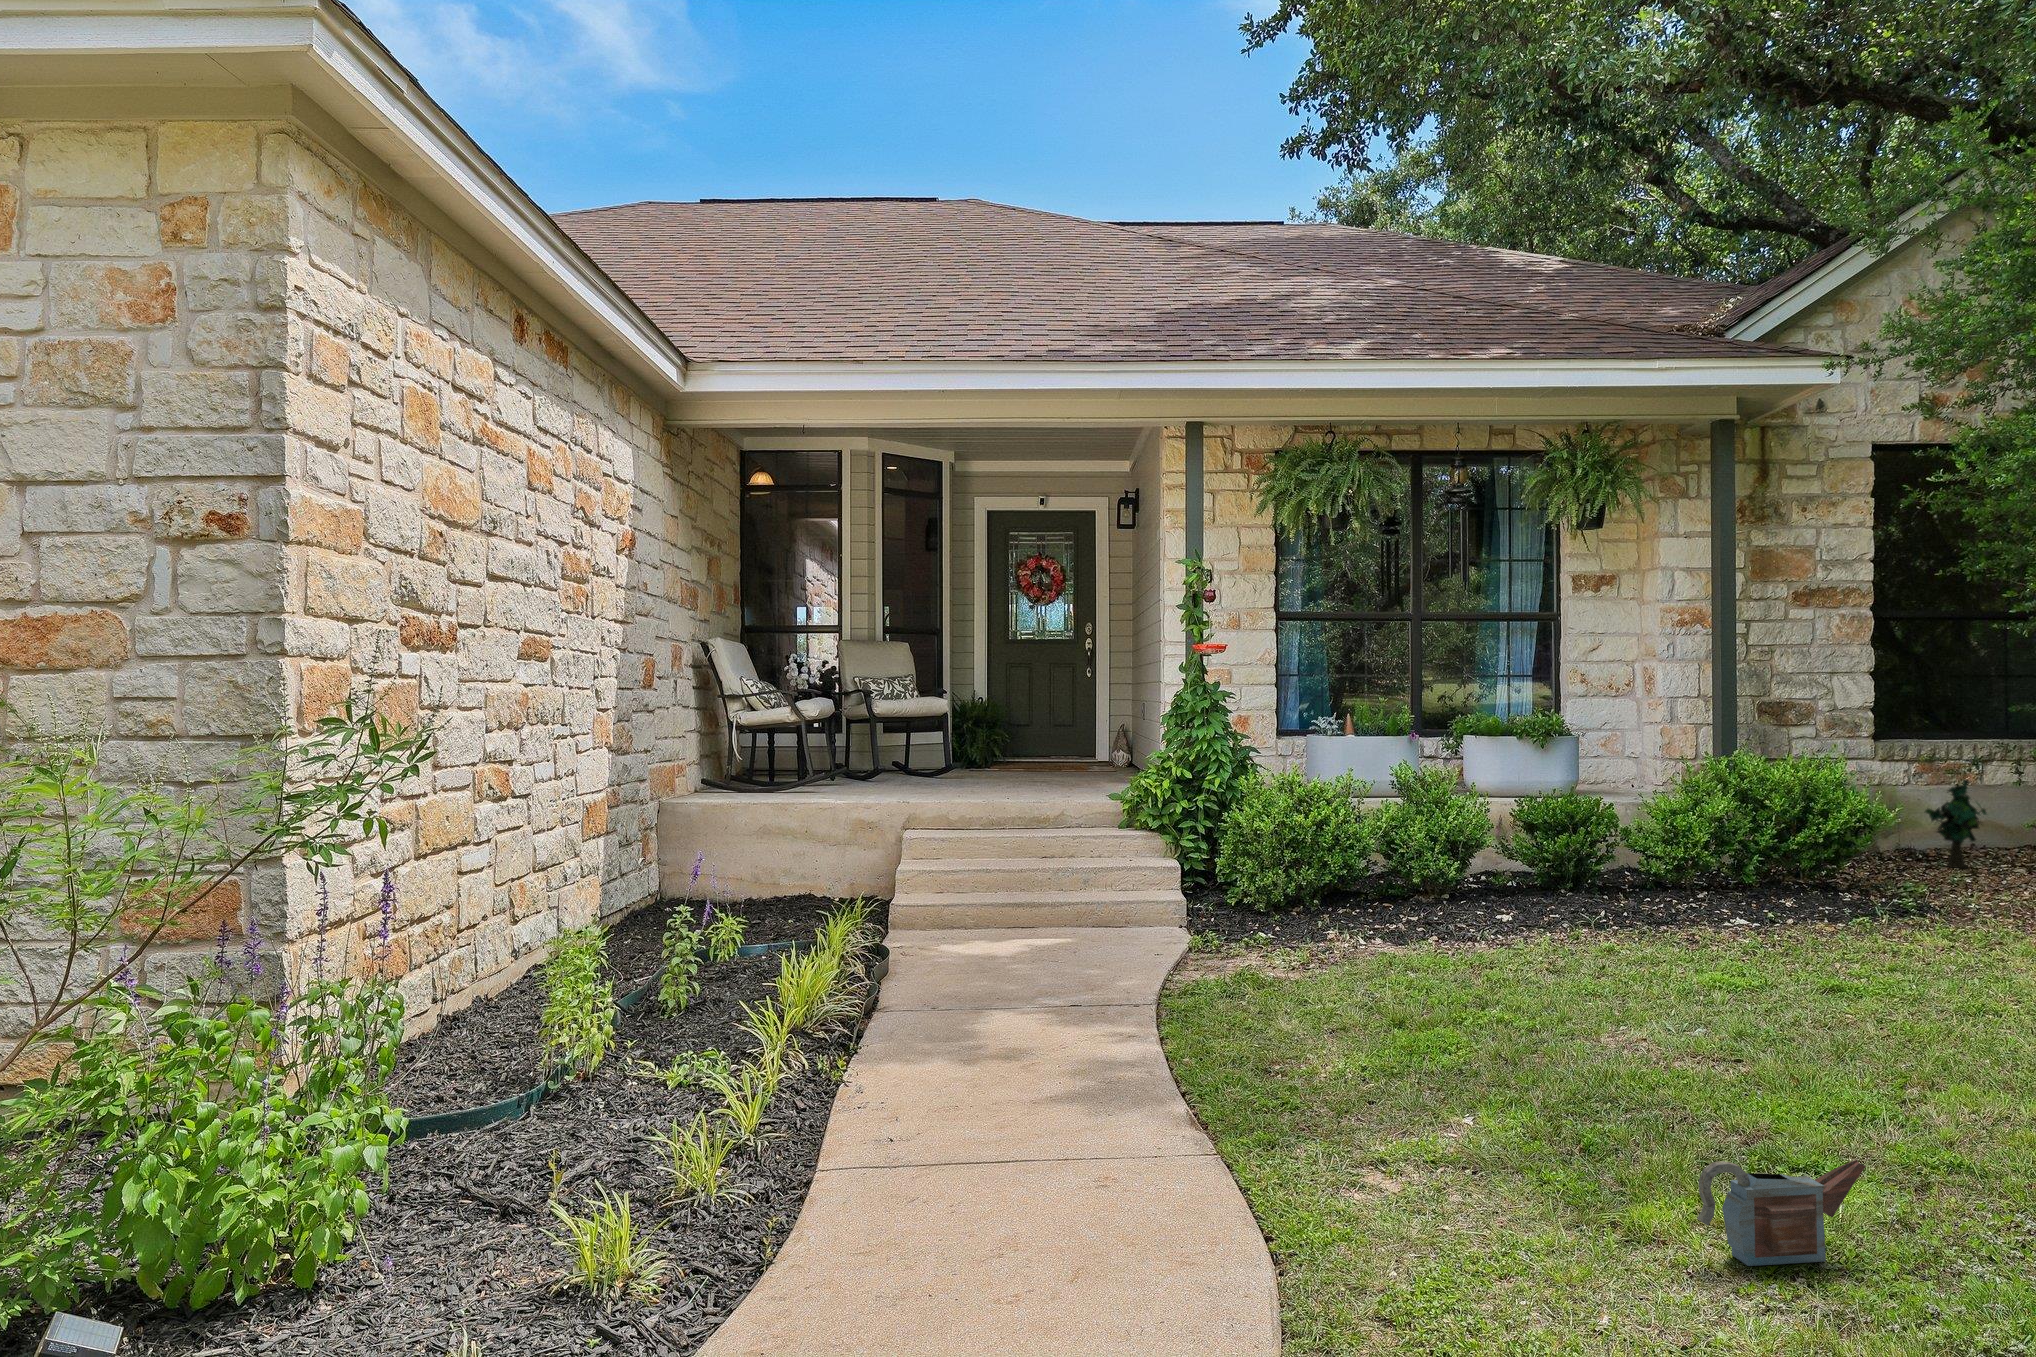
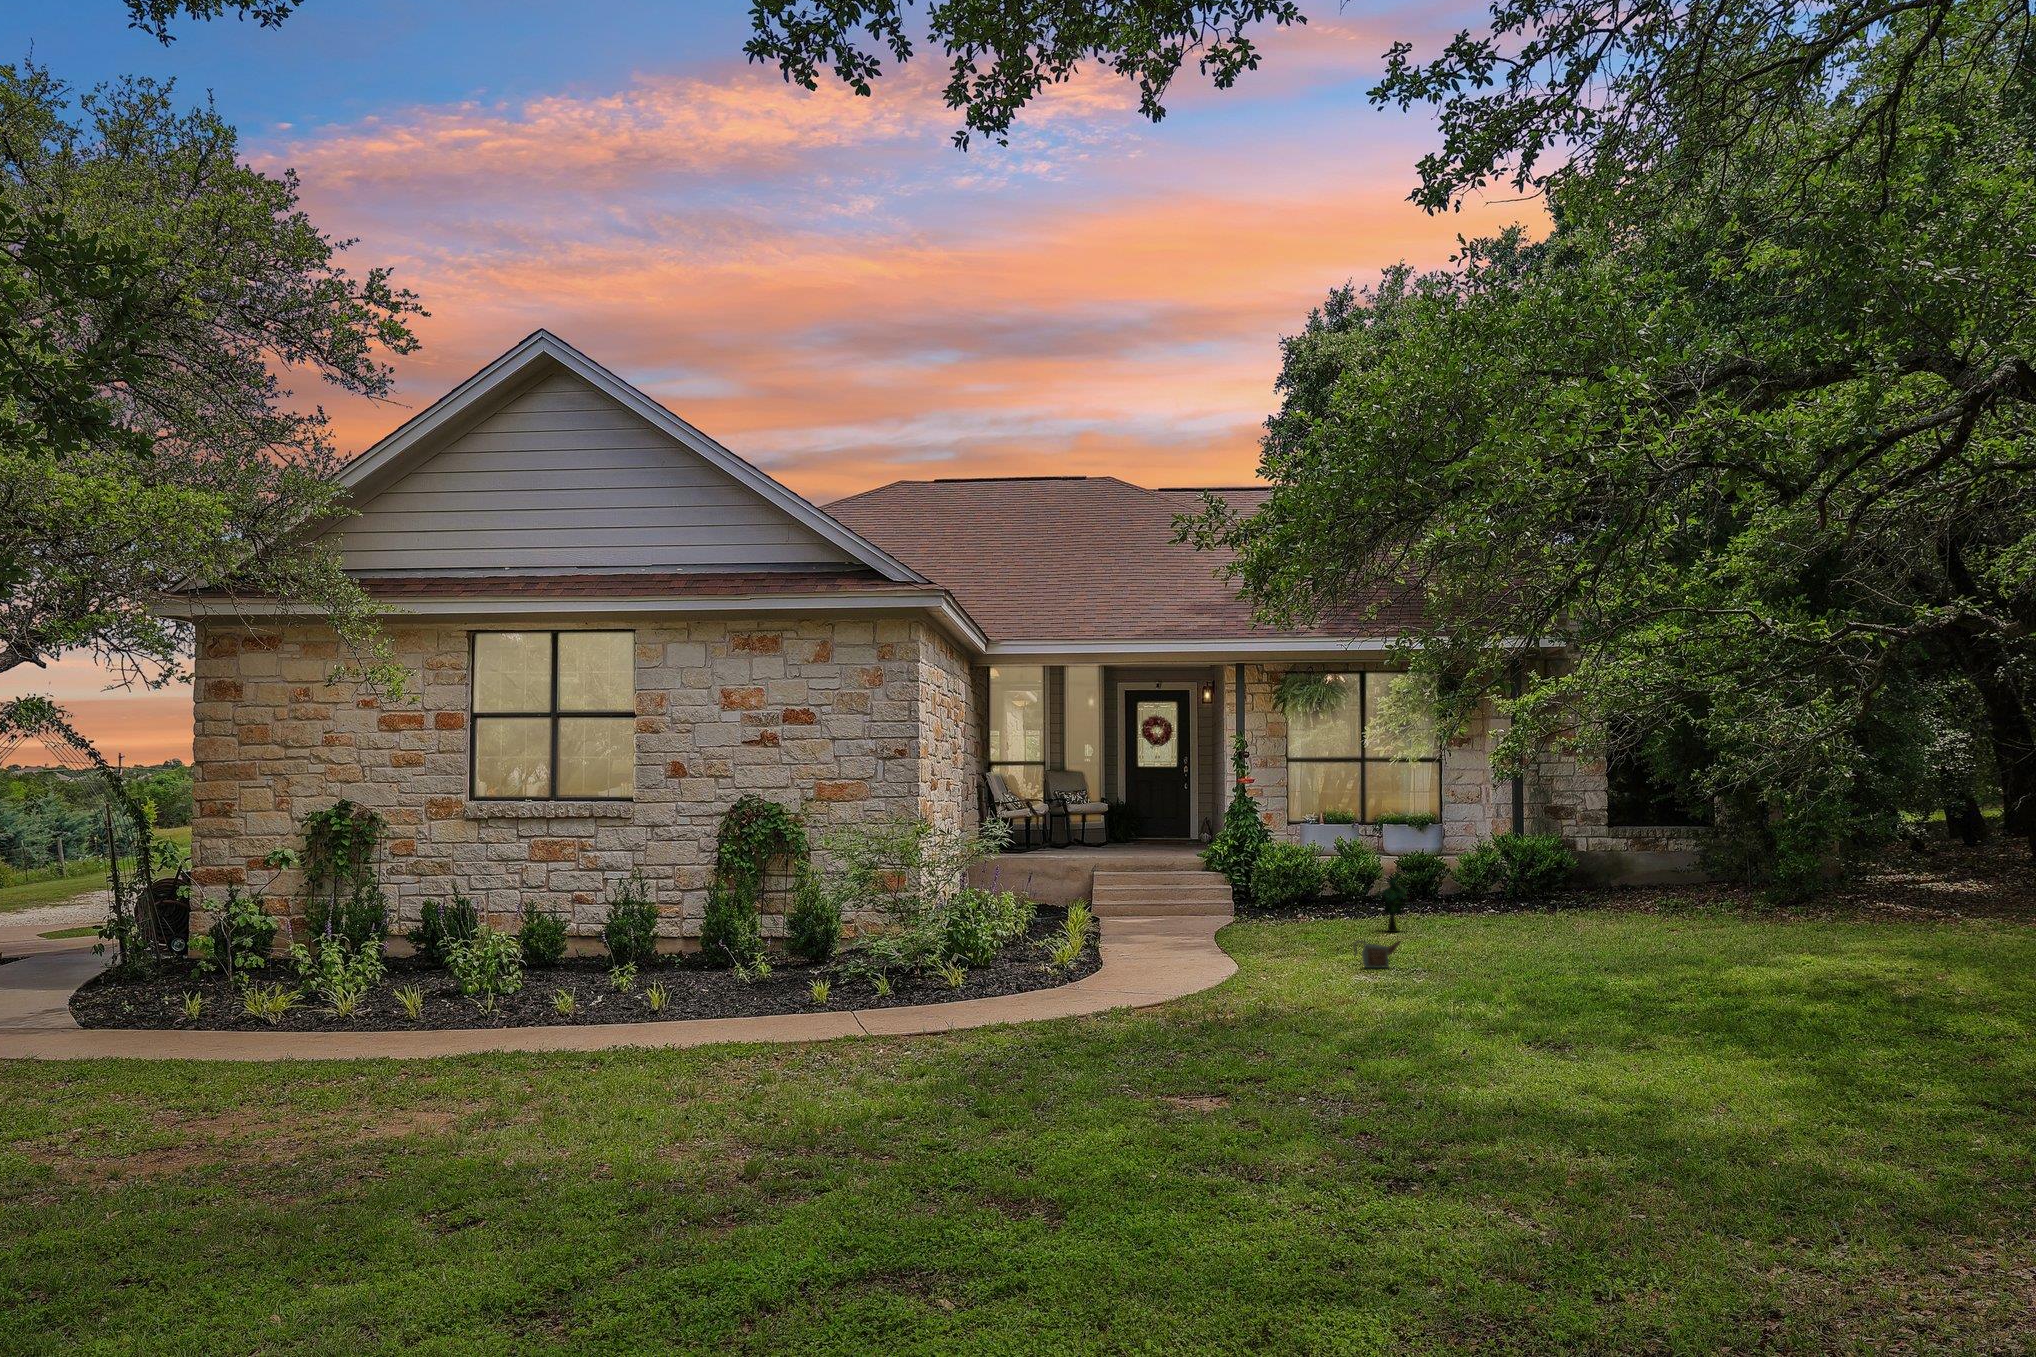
decorative plant: present [1925,779,1986,868] -> present [1375,874,1407,932]

